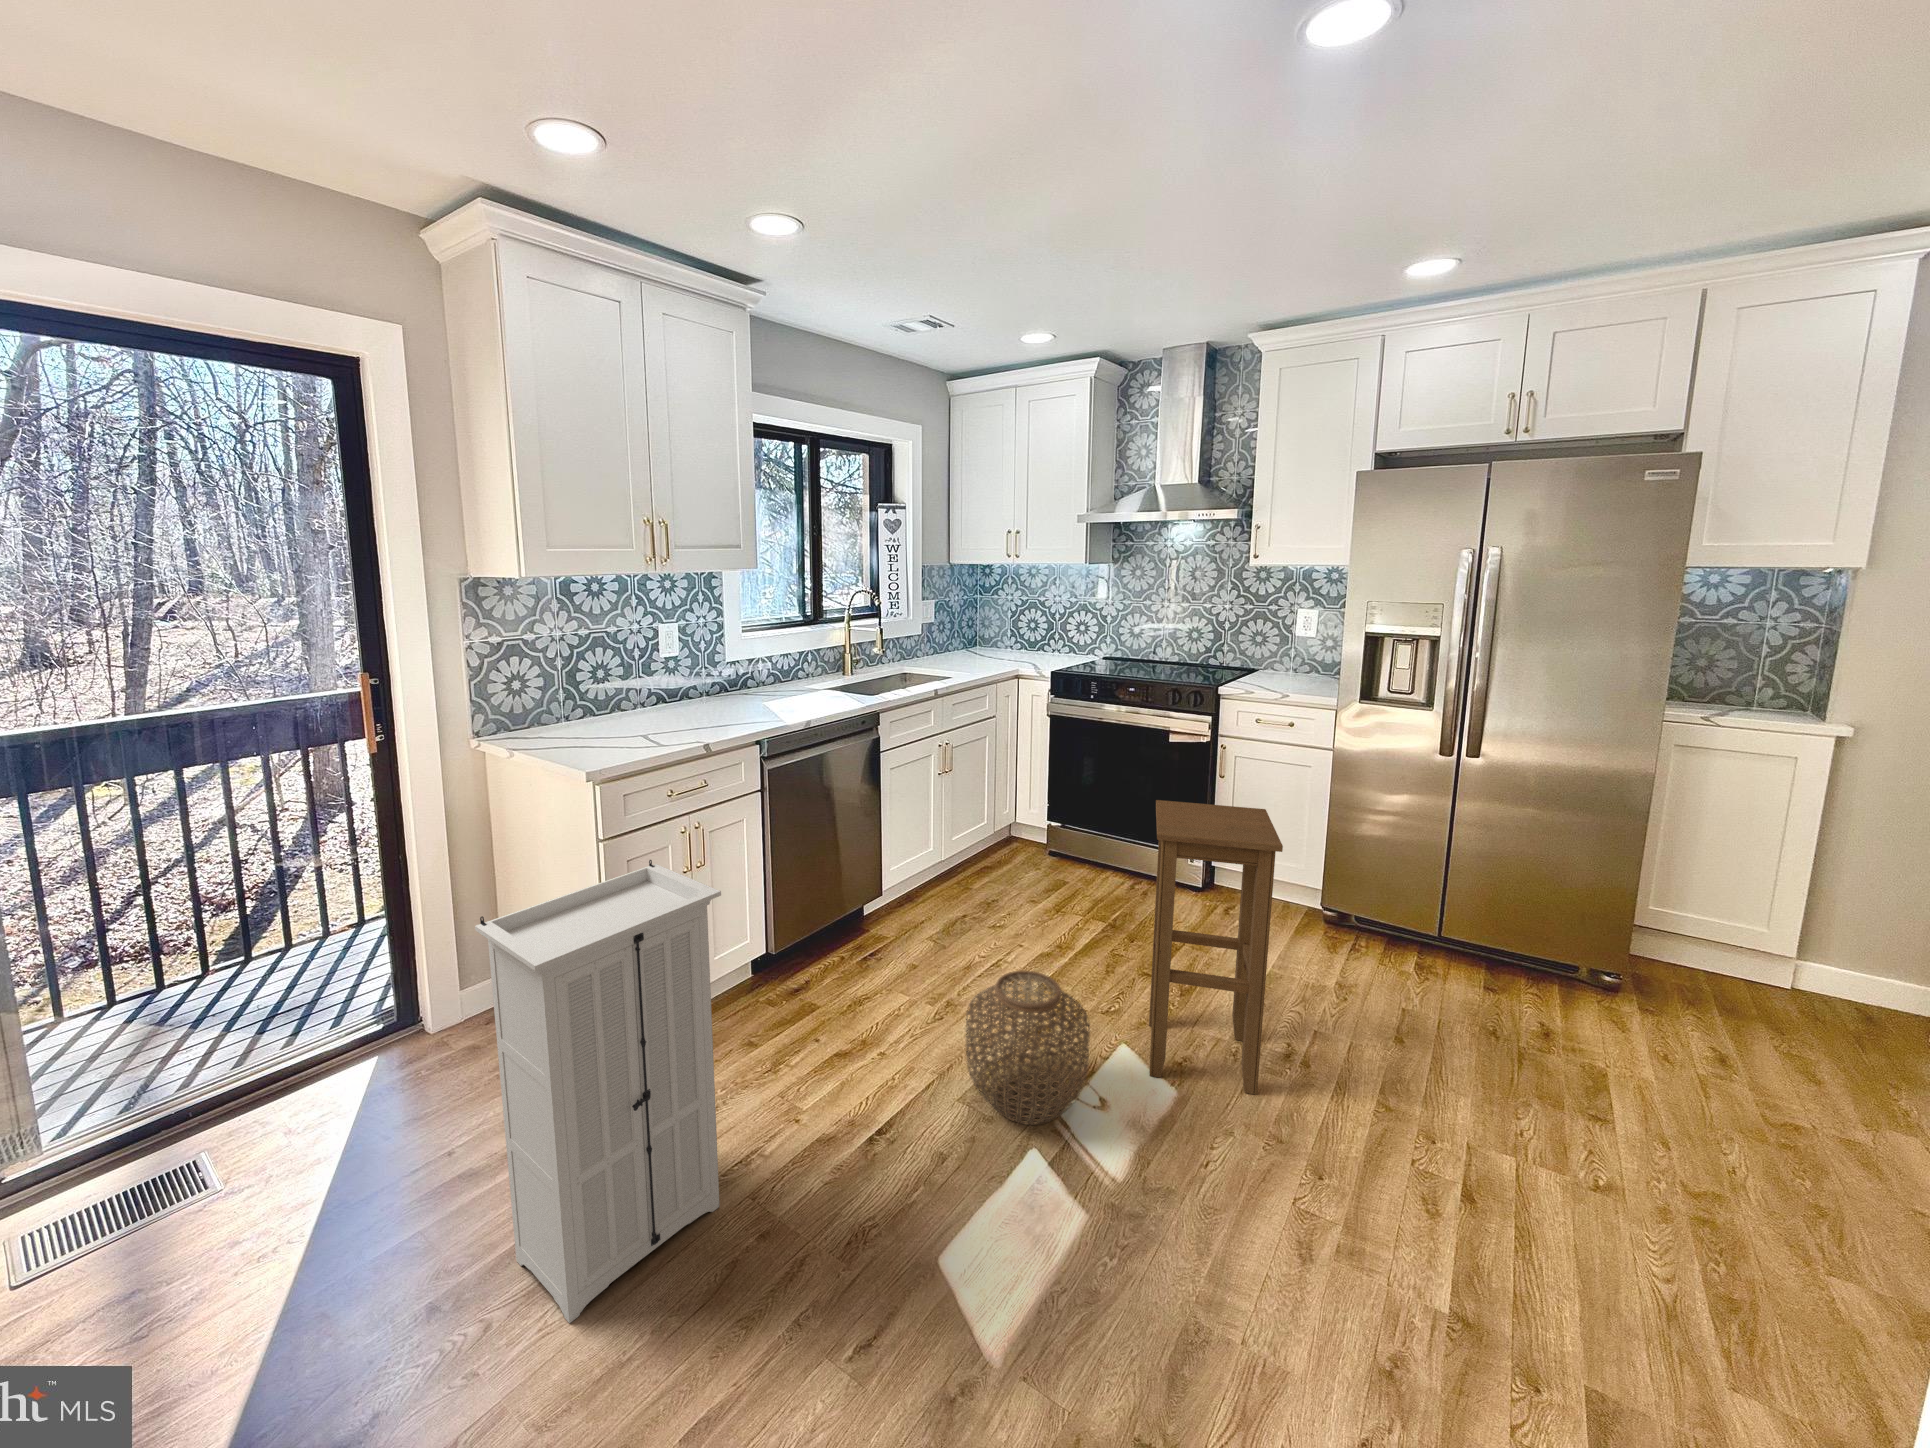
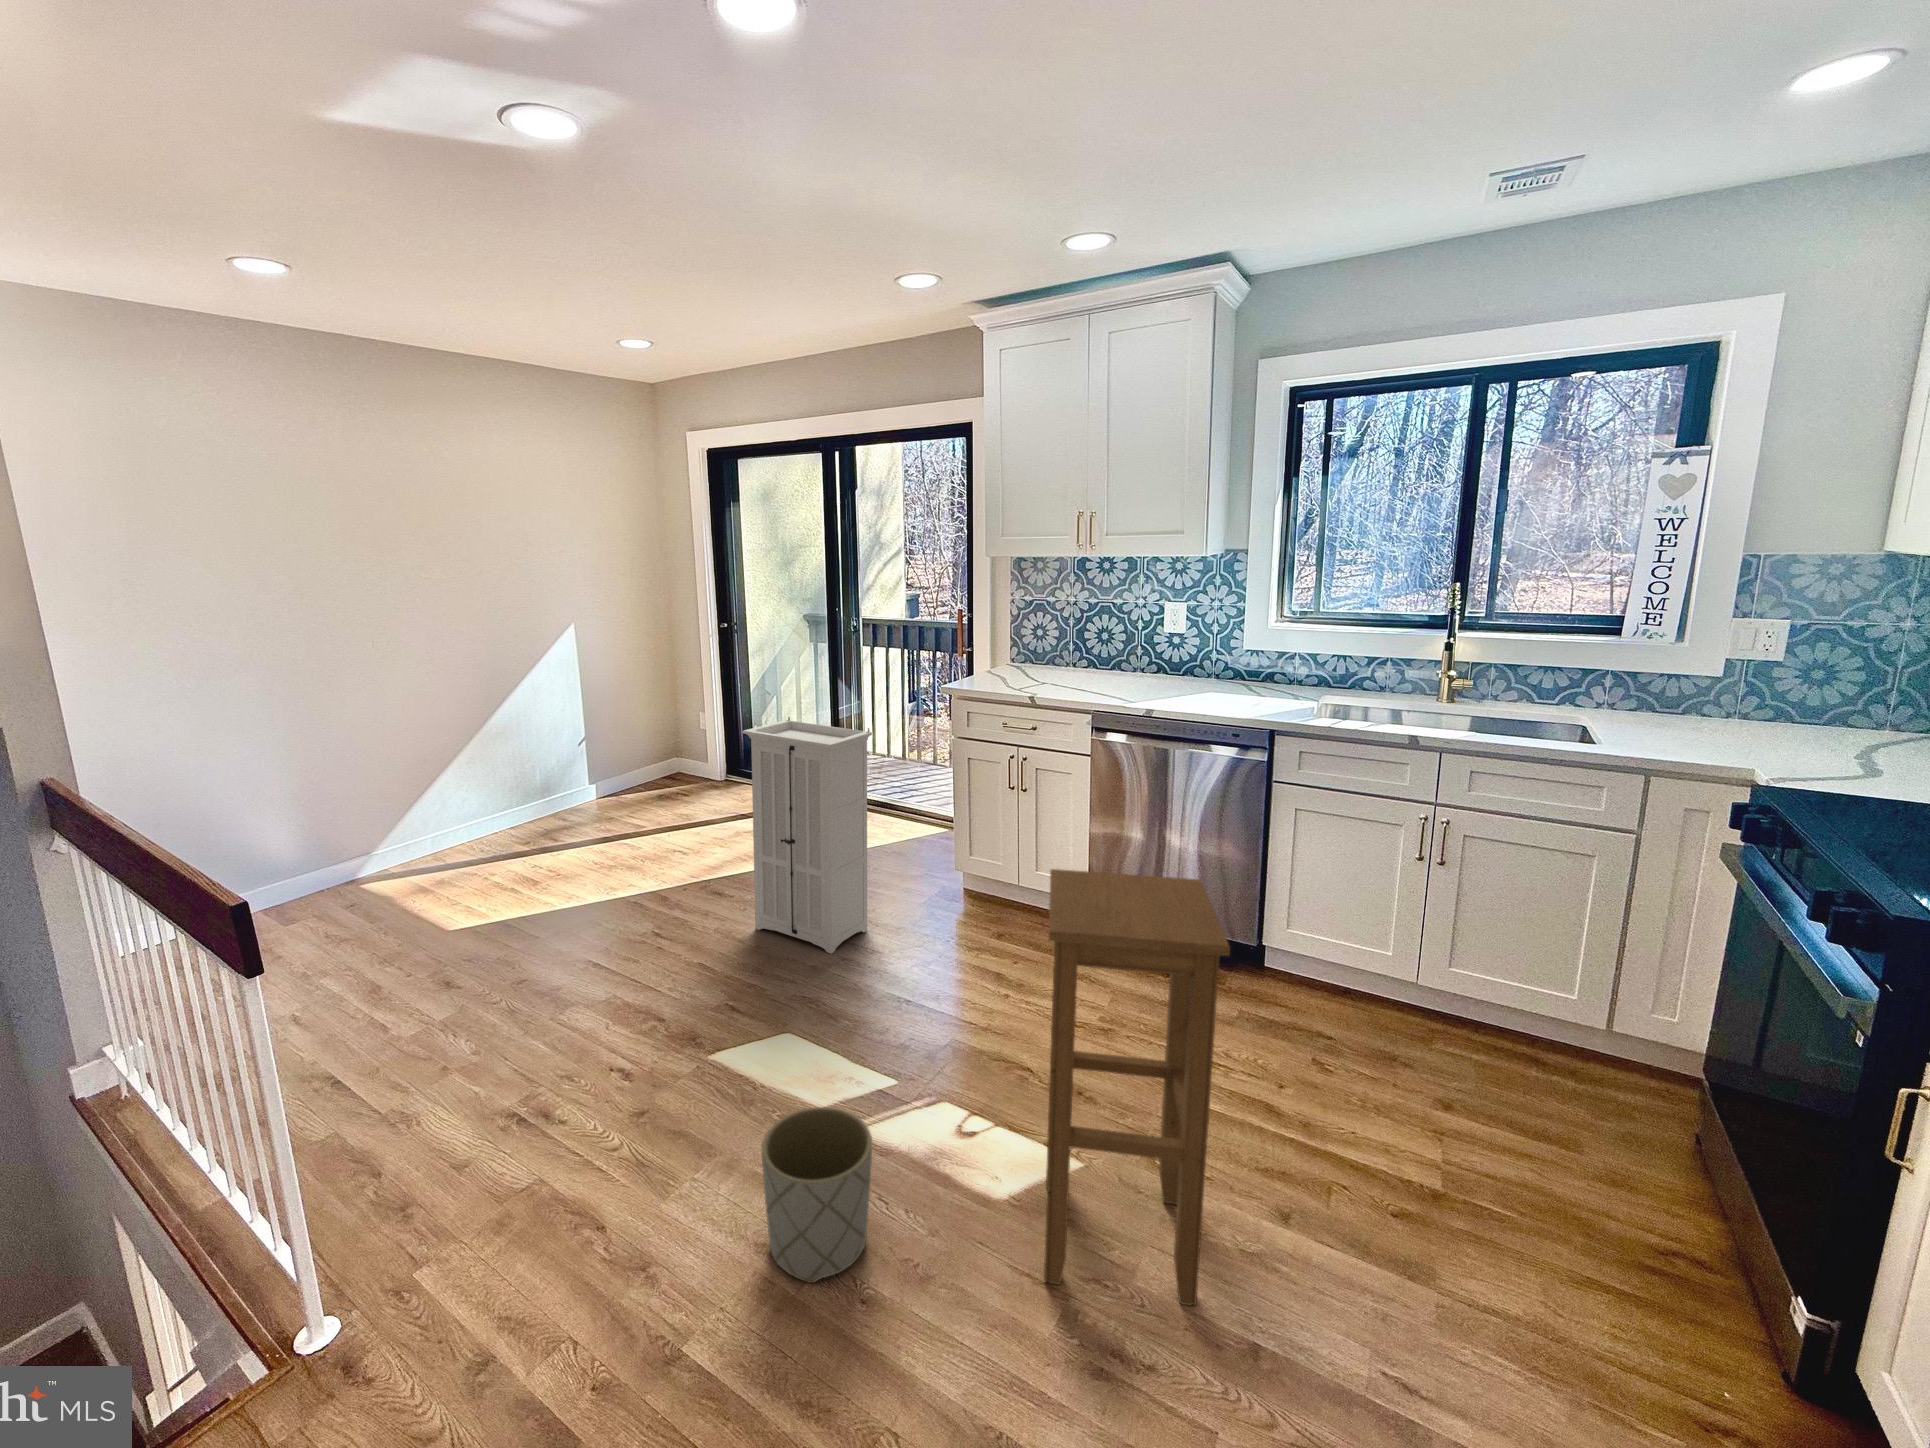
woven basket: present [966,971,1090,1125] -> none [908,946,1031,1101]
planter: none [1232,1101,1345,1265] -> present [761,1107,872,1283]

